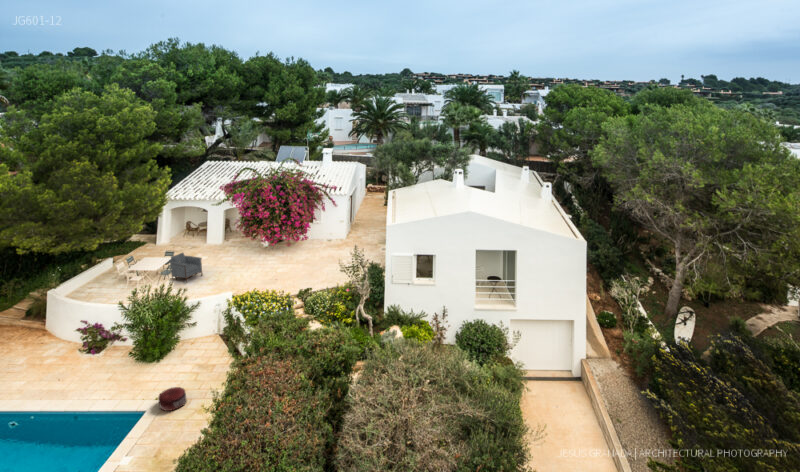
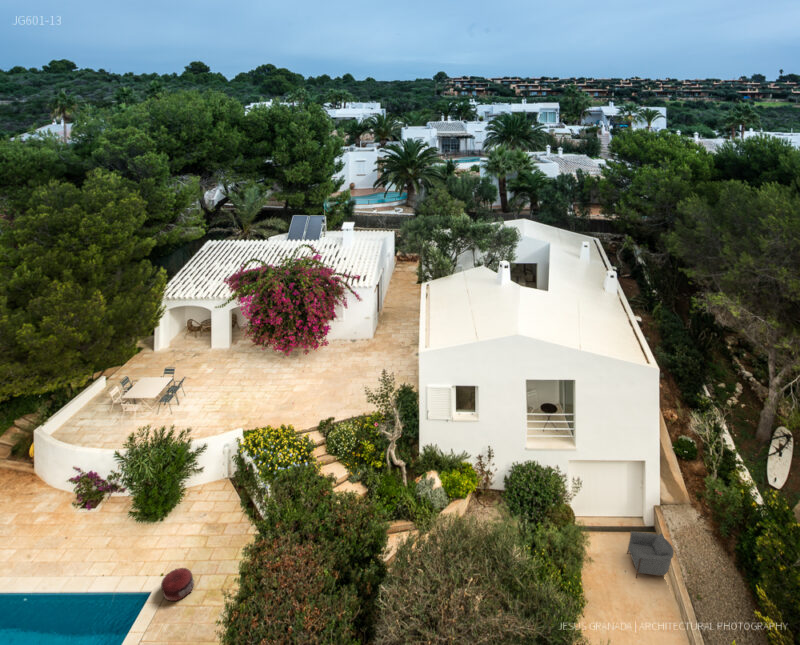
armchair: present [169,253,203,283] -> present [627,532,674,578]

